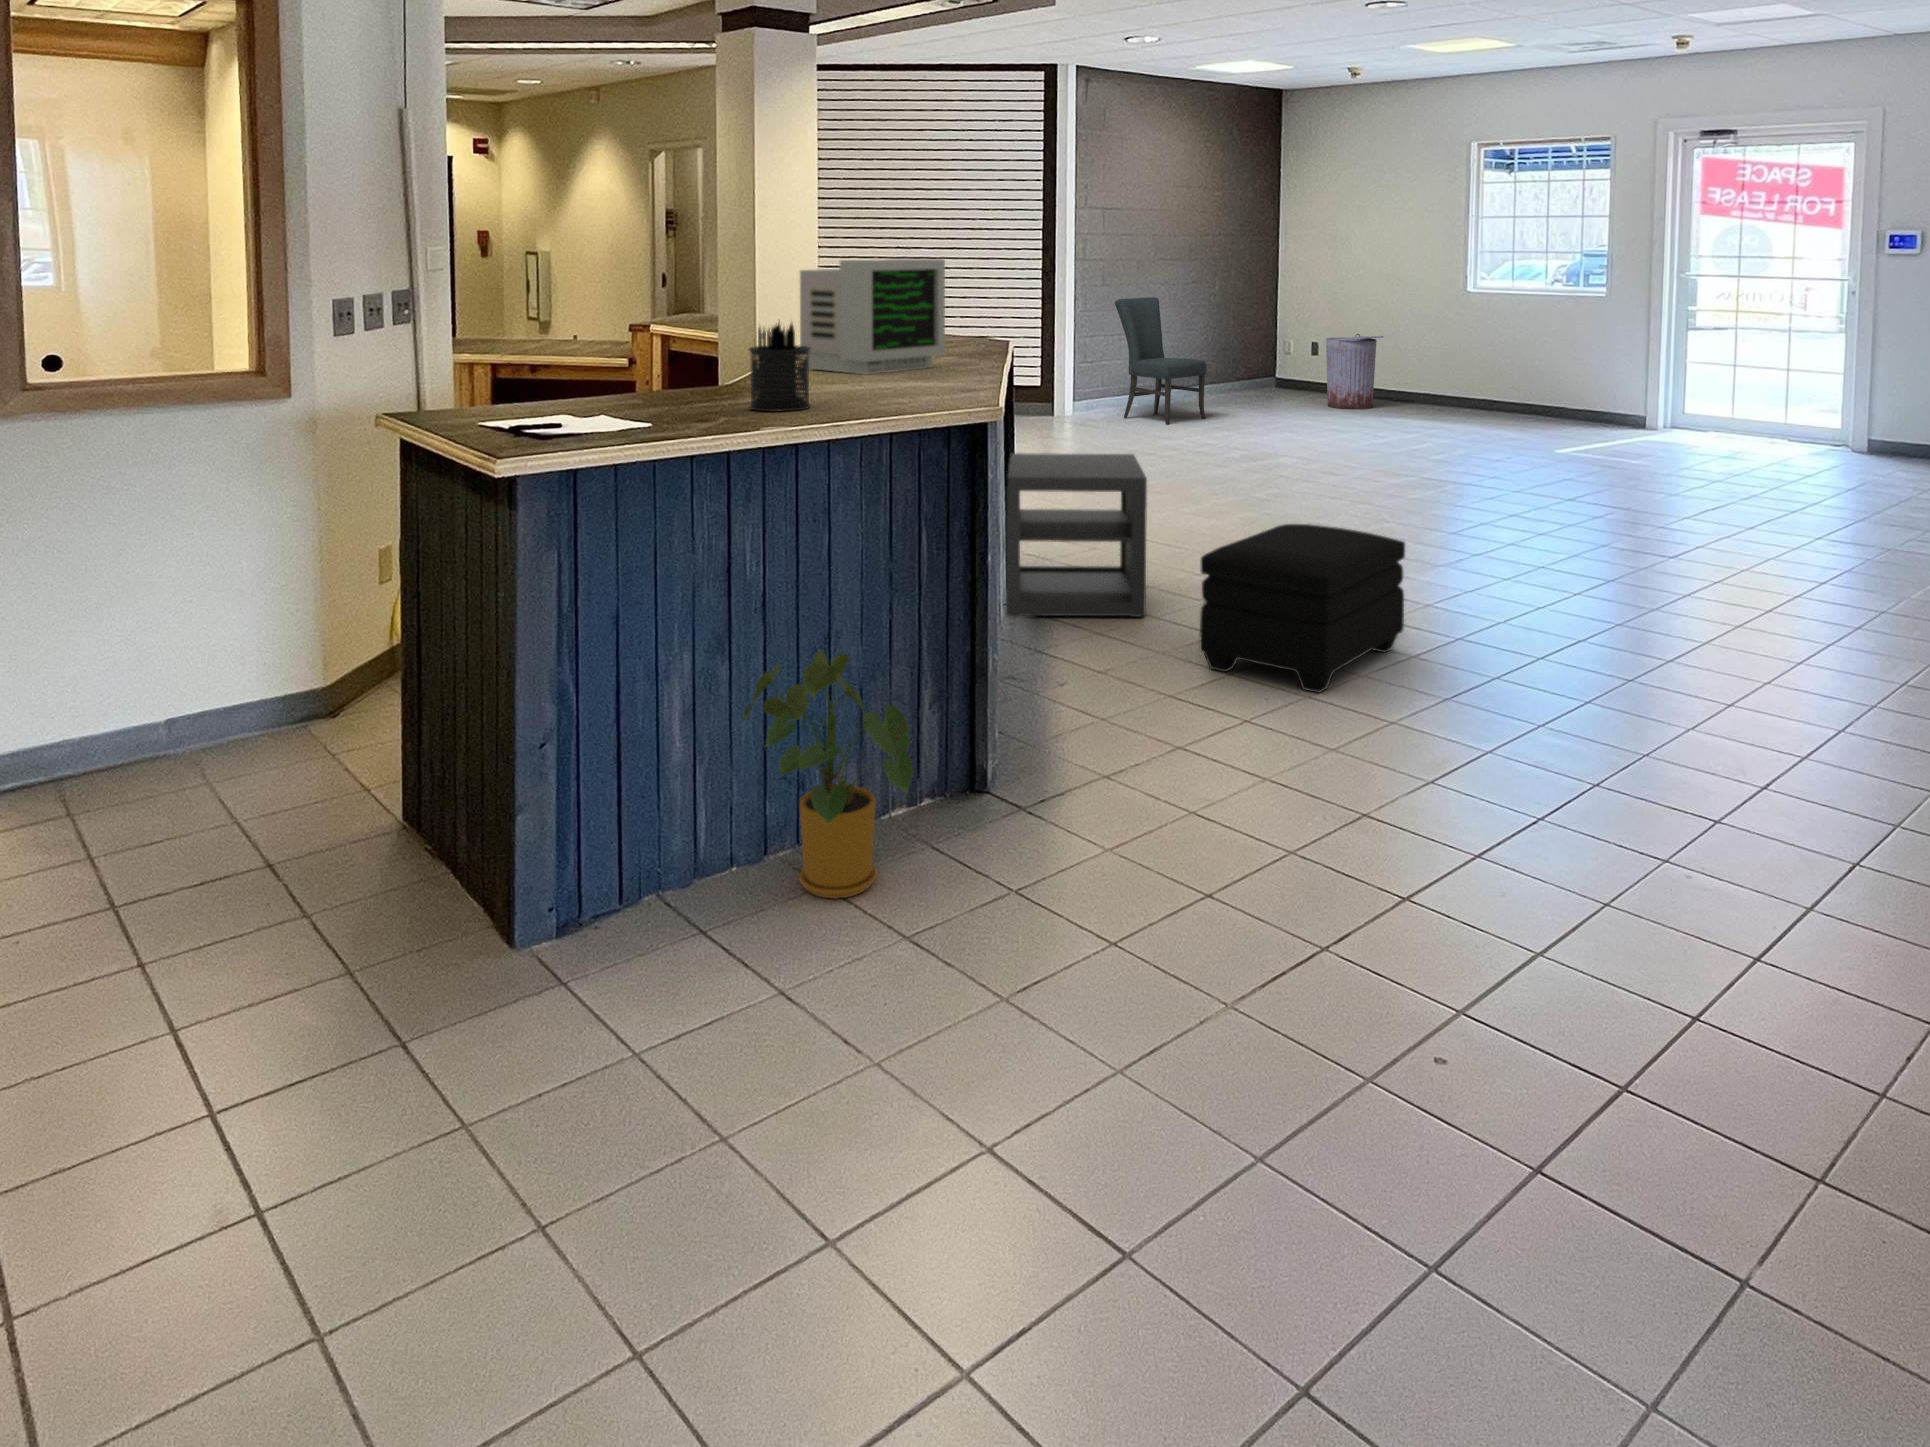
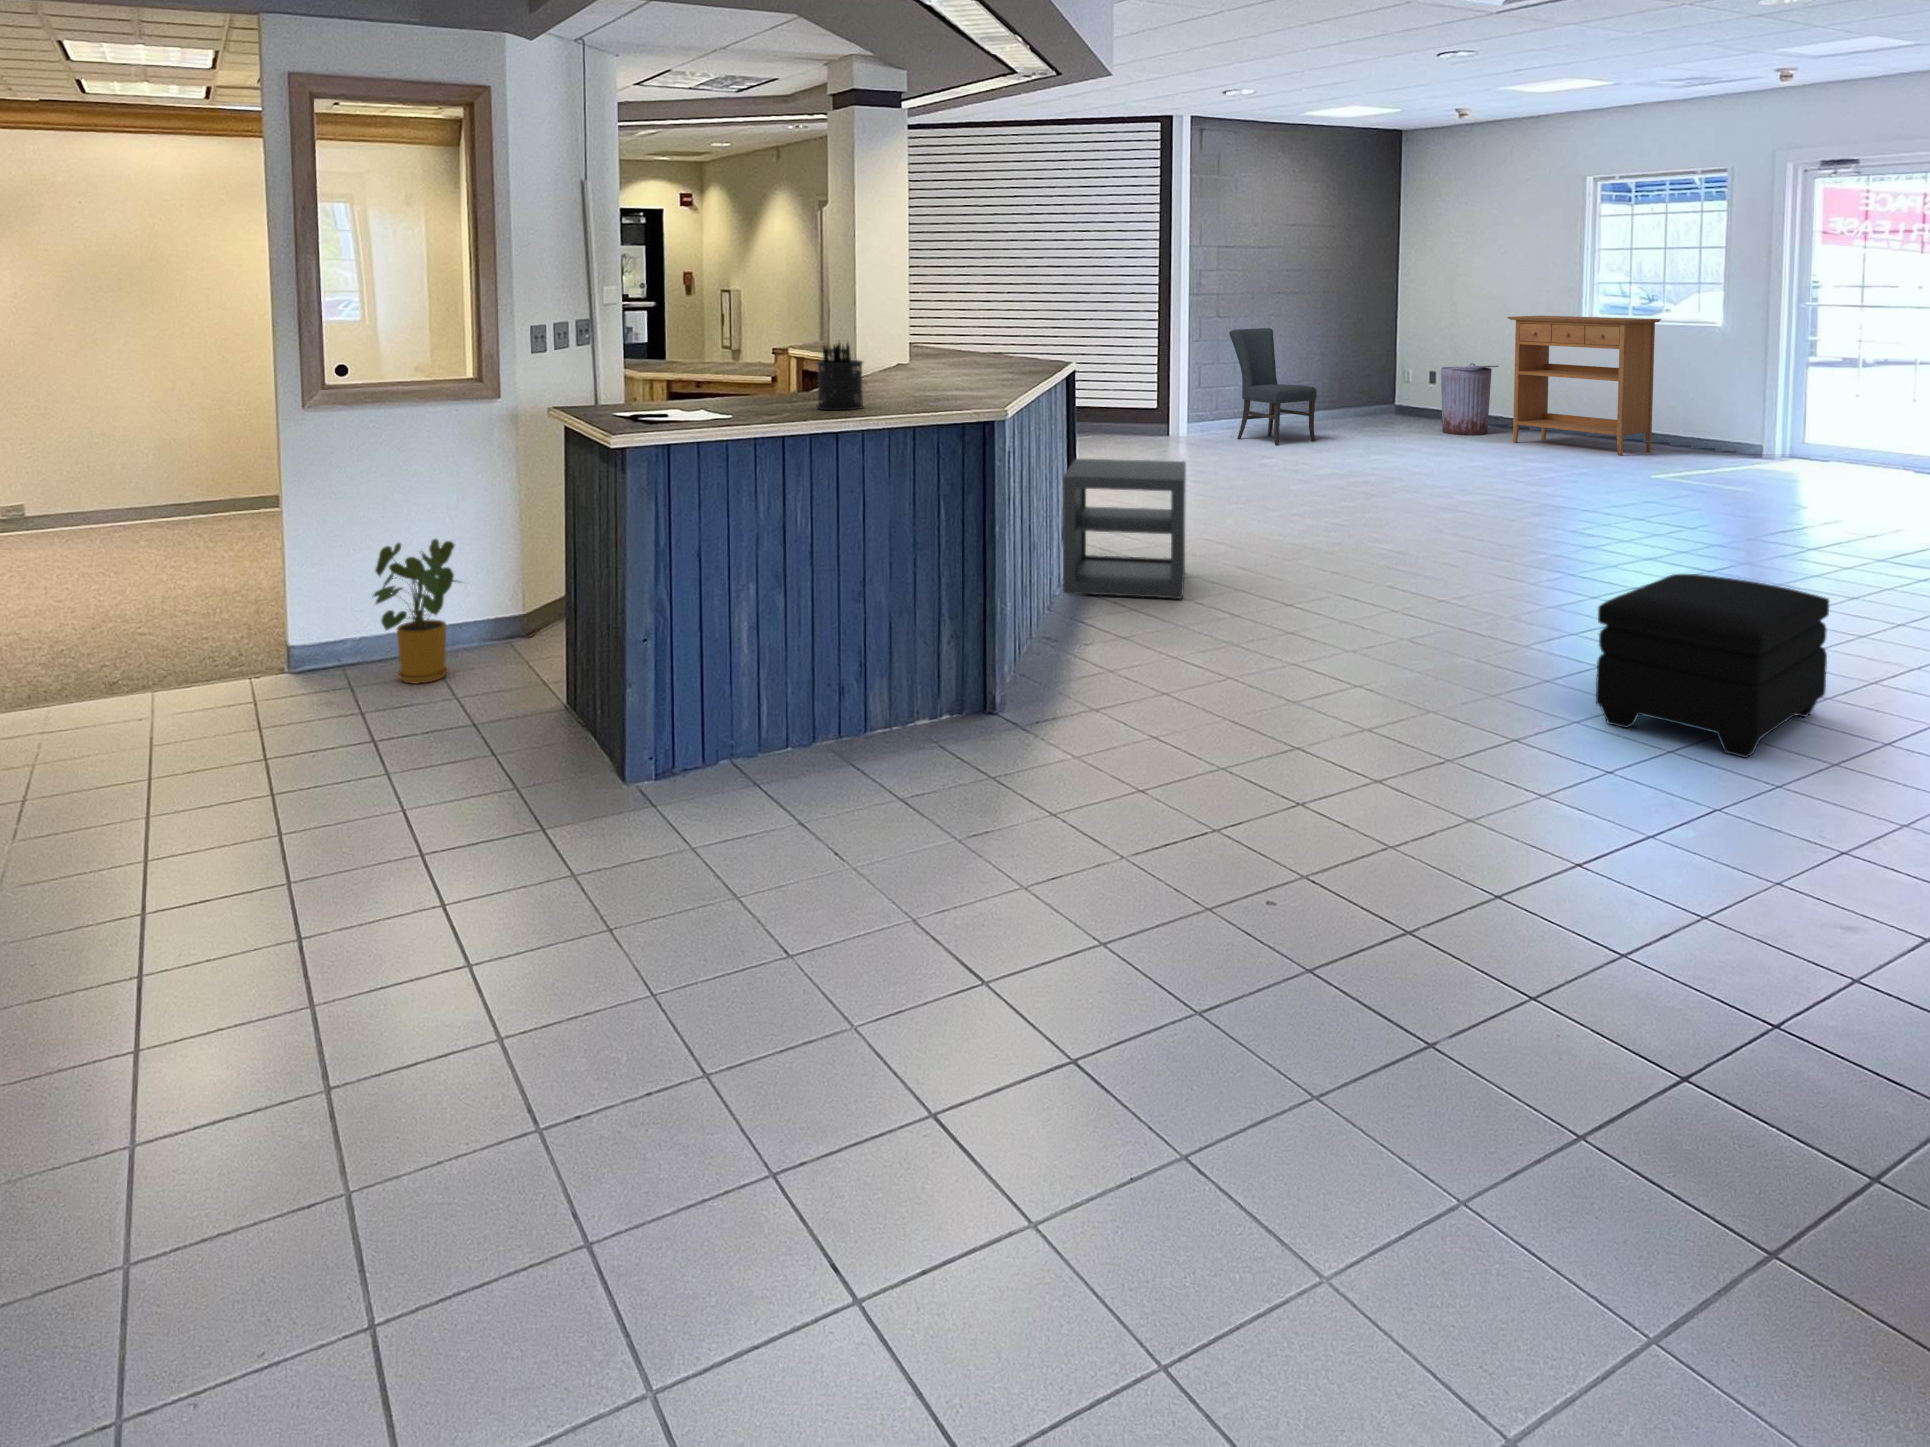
computer monitor: present [800,259,945,375] -> none [885,293,1003,387]
console table: none [1396,284,1547,429] -> present [1507,316,1661,456]
ottoman: present [1200,524,1405,693] -> present [1596,574,1829,758]
house plant: present [743,651,913,898] -> present [372,539,457,684]

